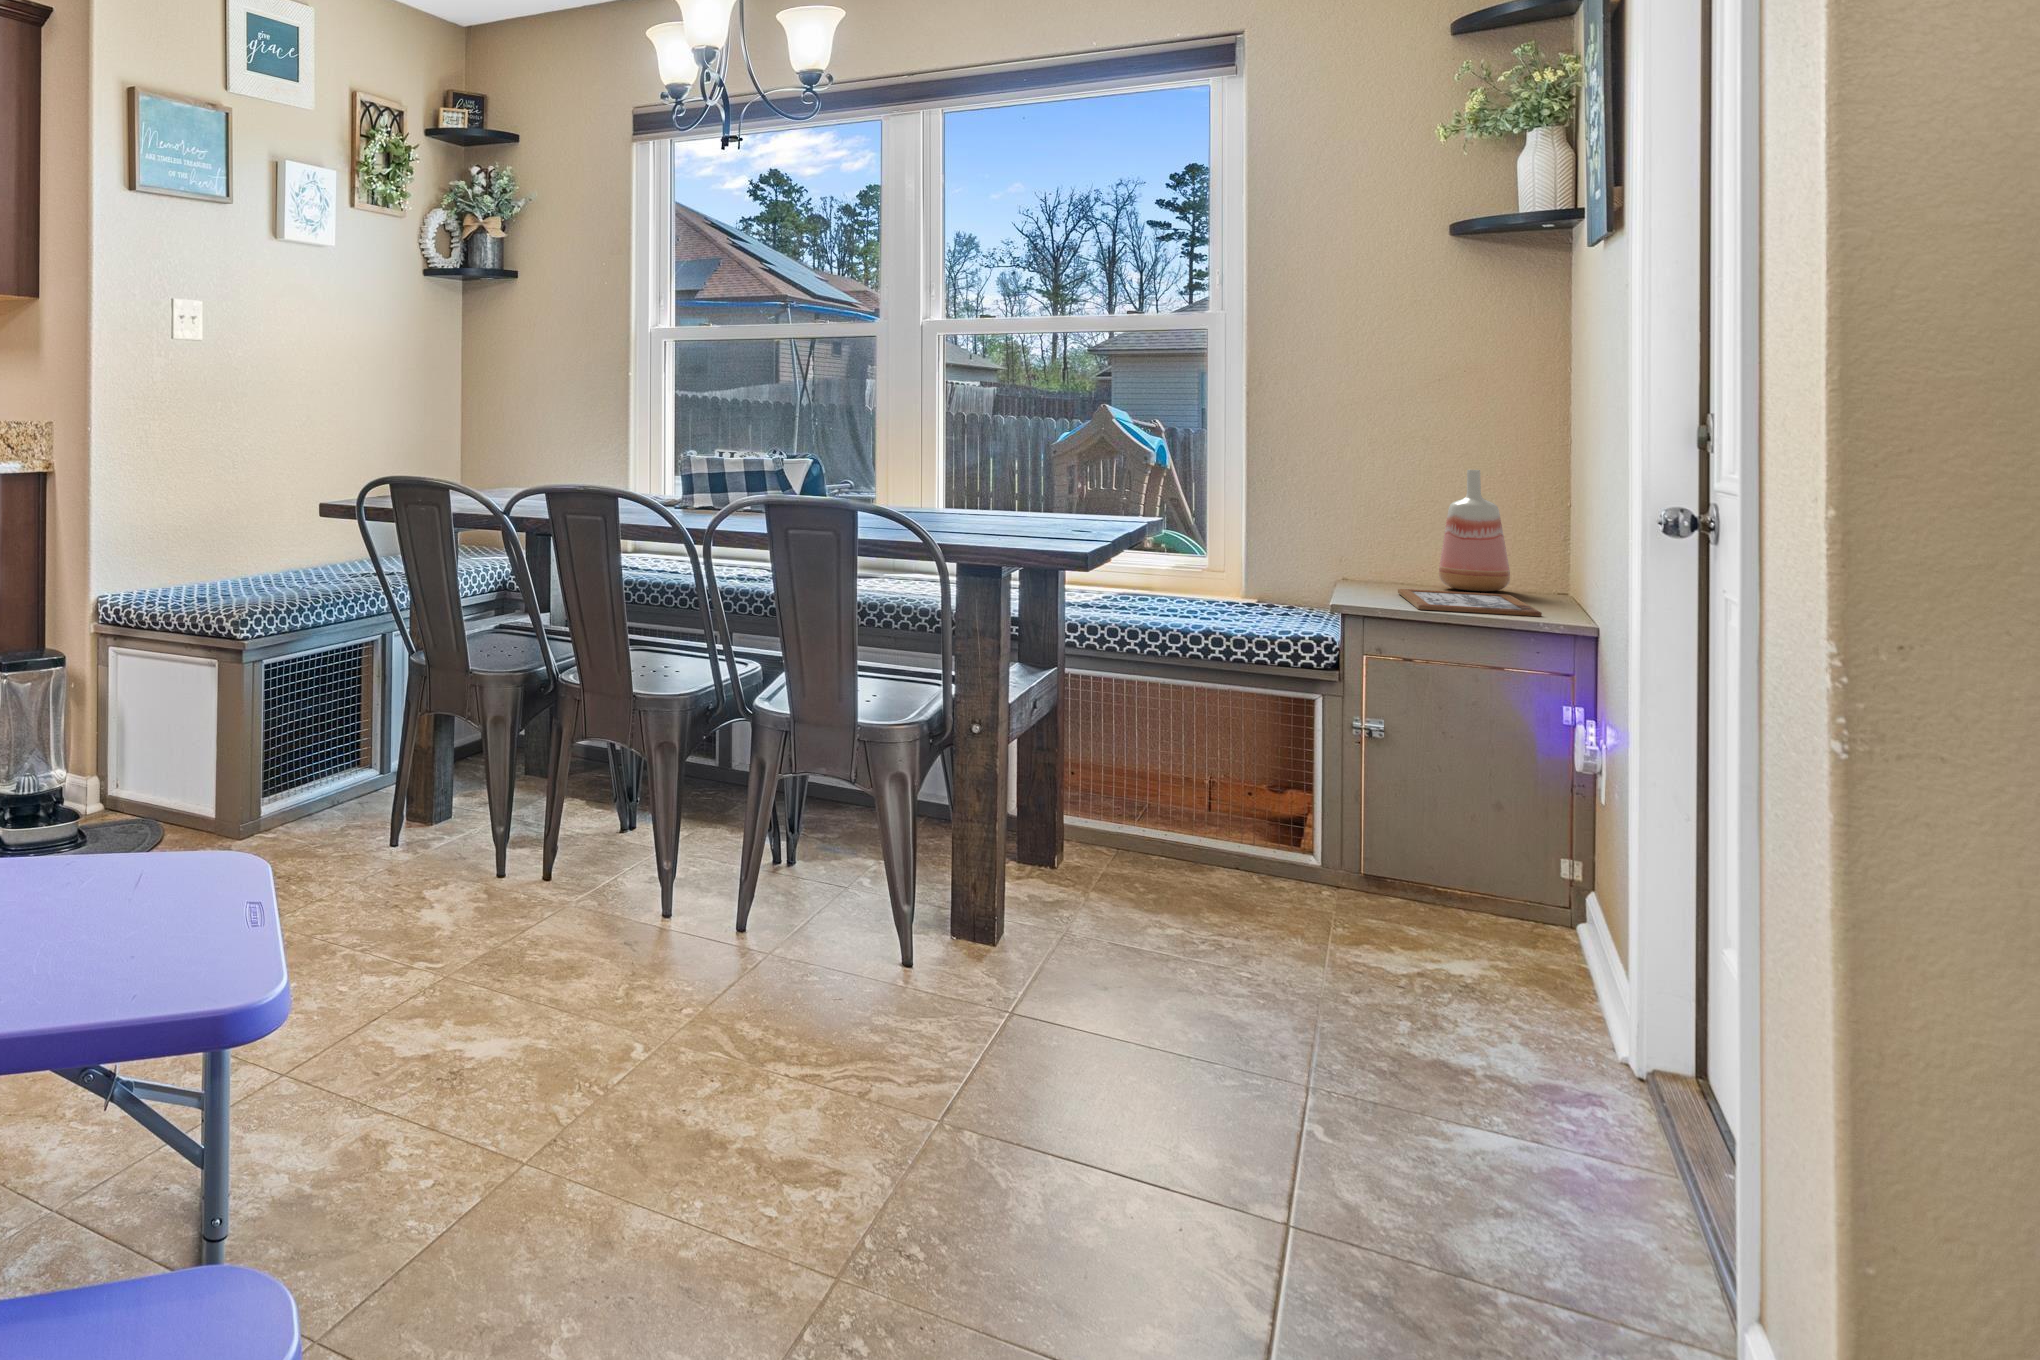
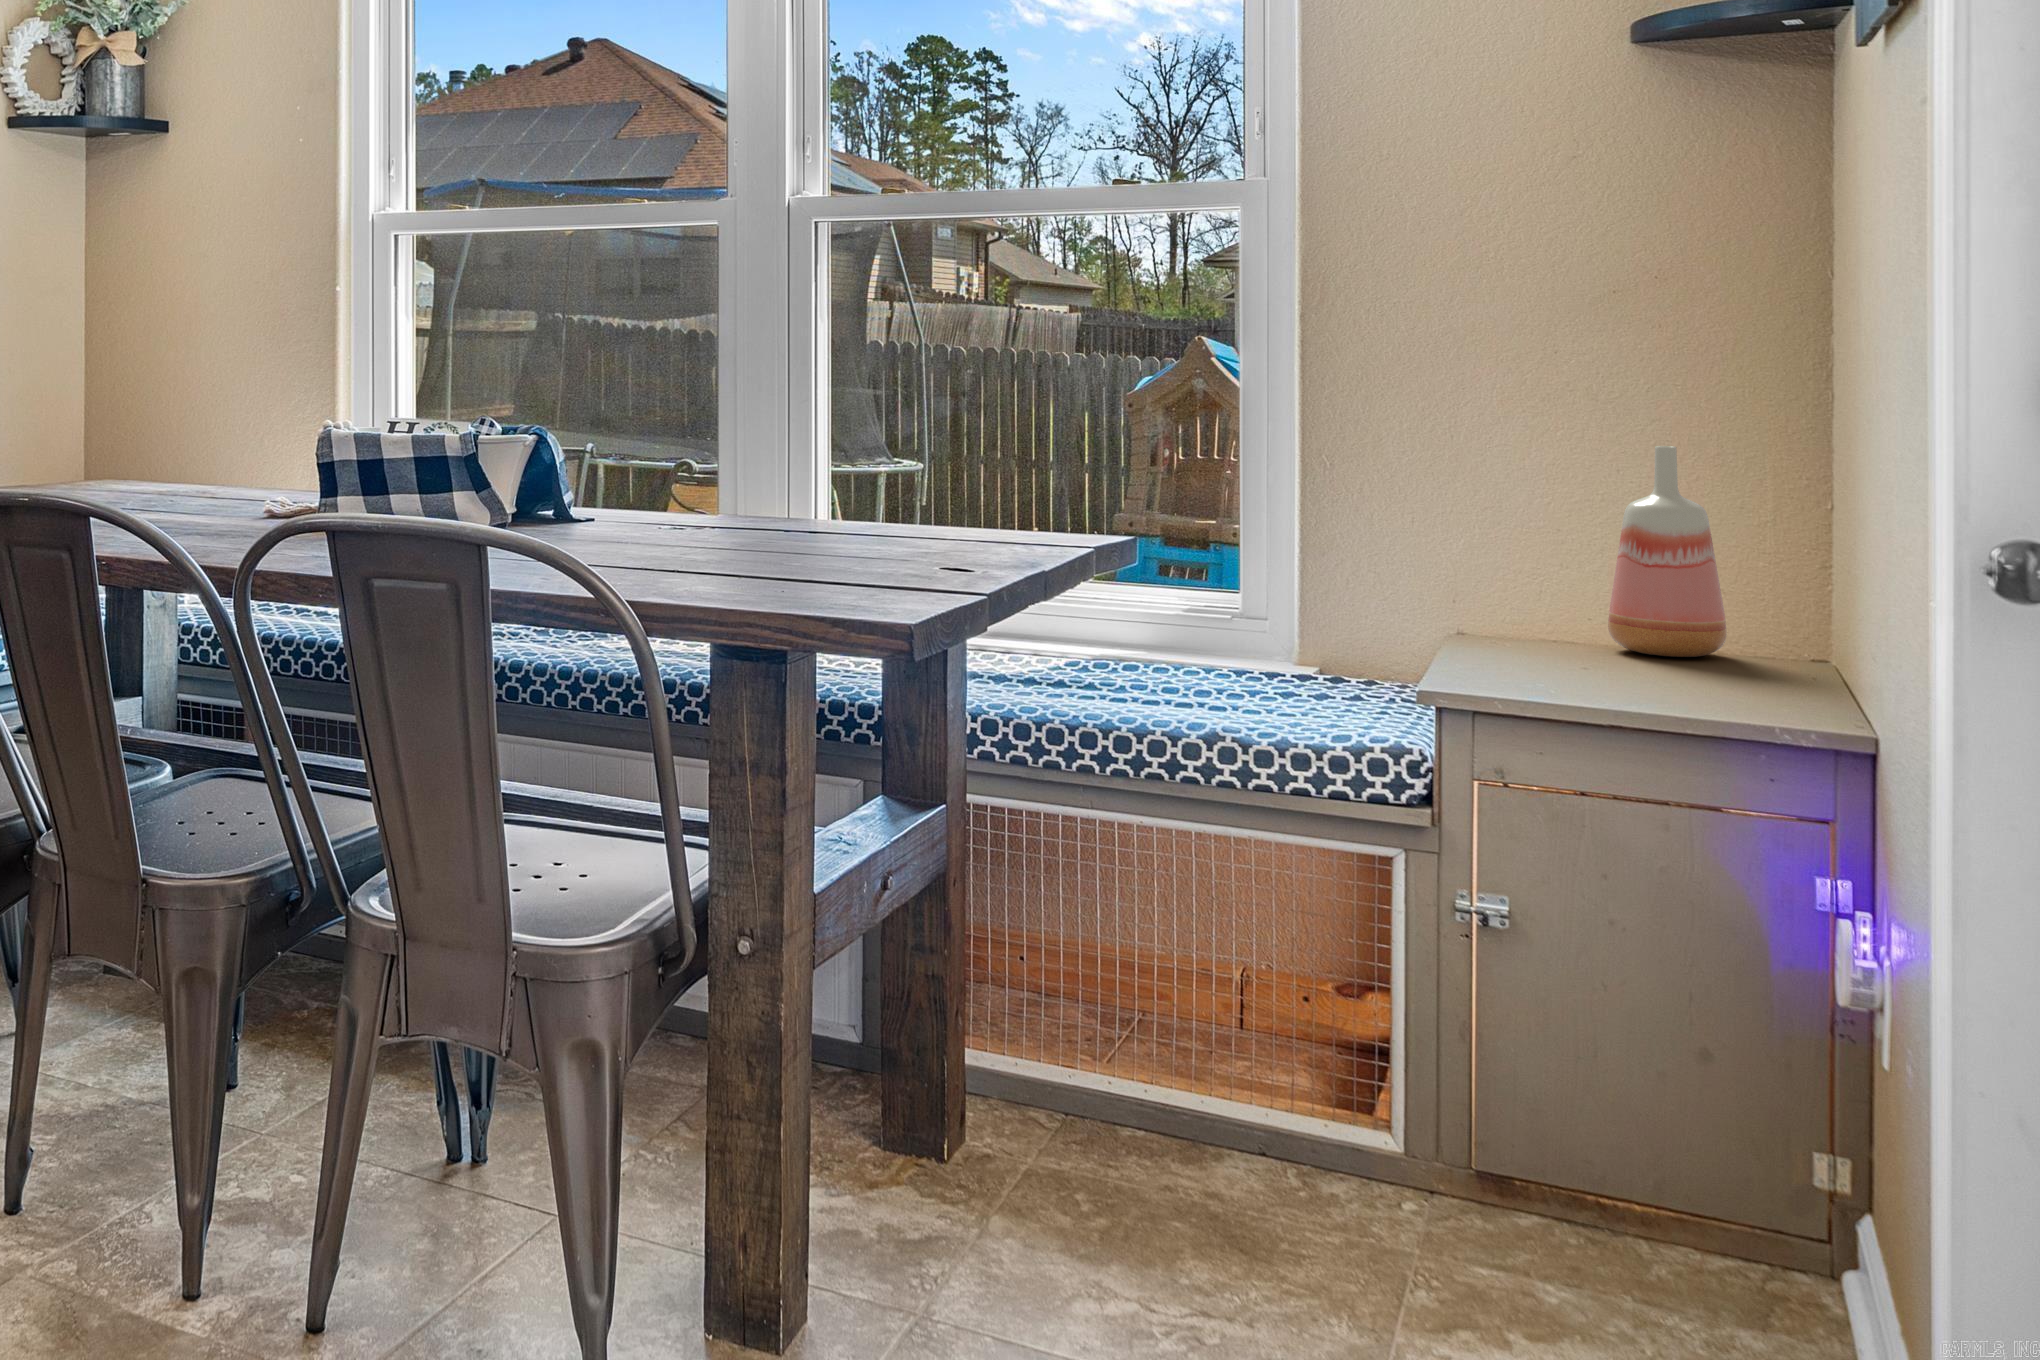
picture frame: present [1398,589,1542,616] -> none [1537,655,1779,715]

